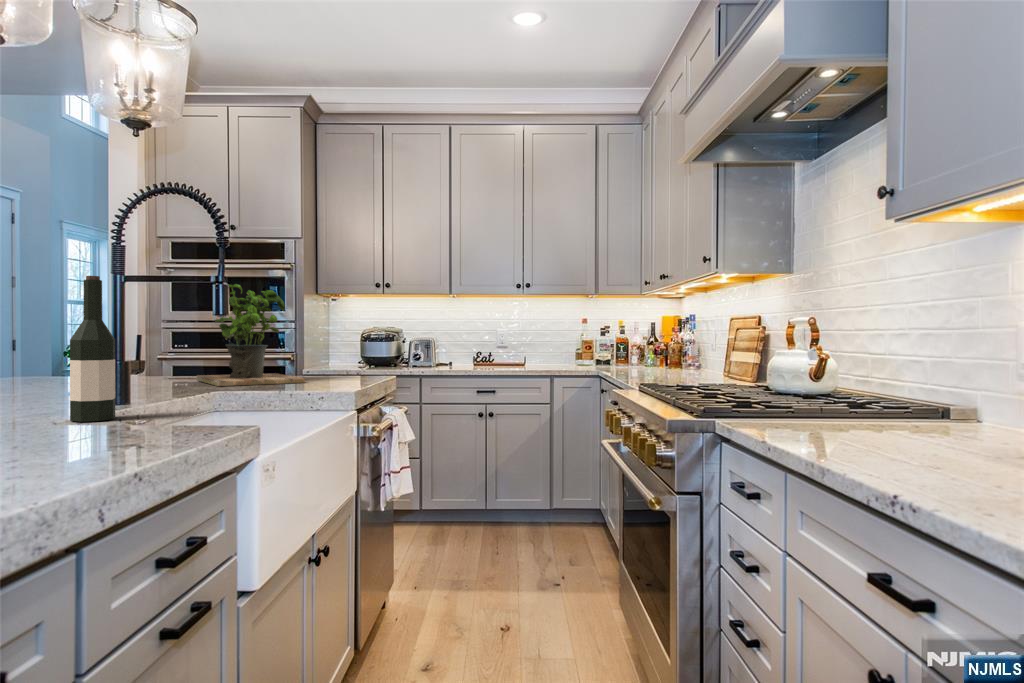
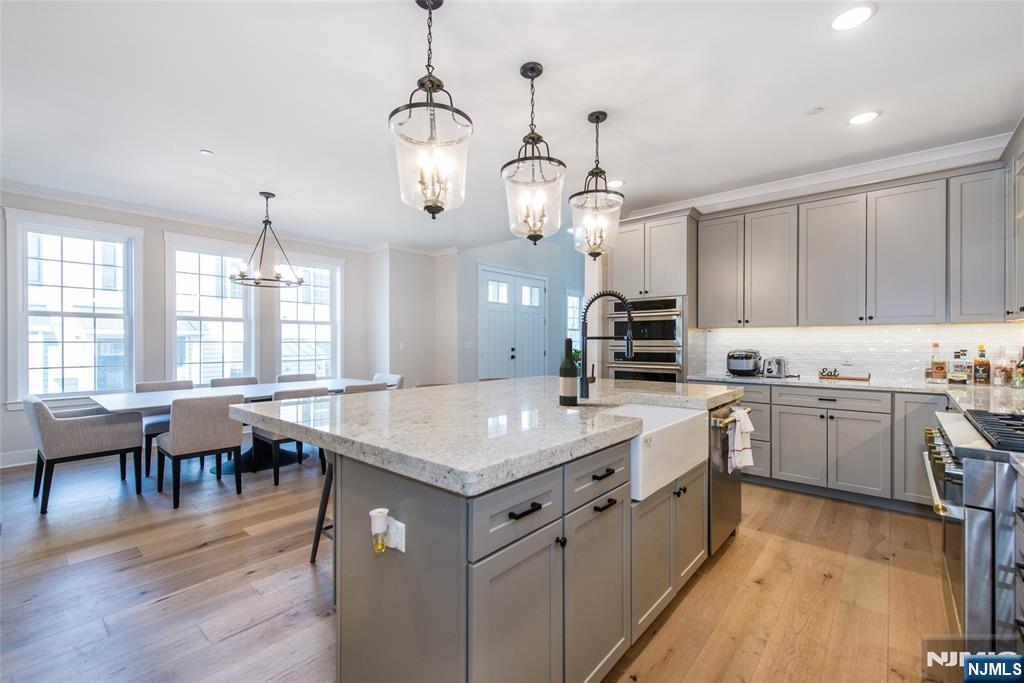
potted plant: present [196,284,305,386] -> none [622,331,681,388]

